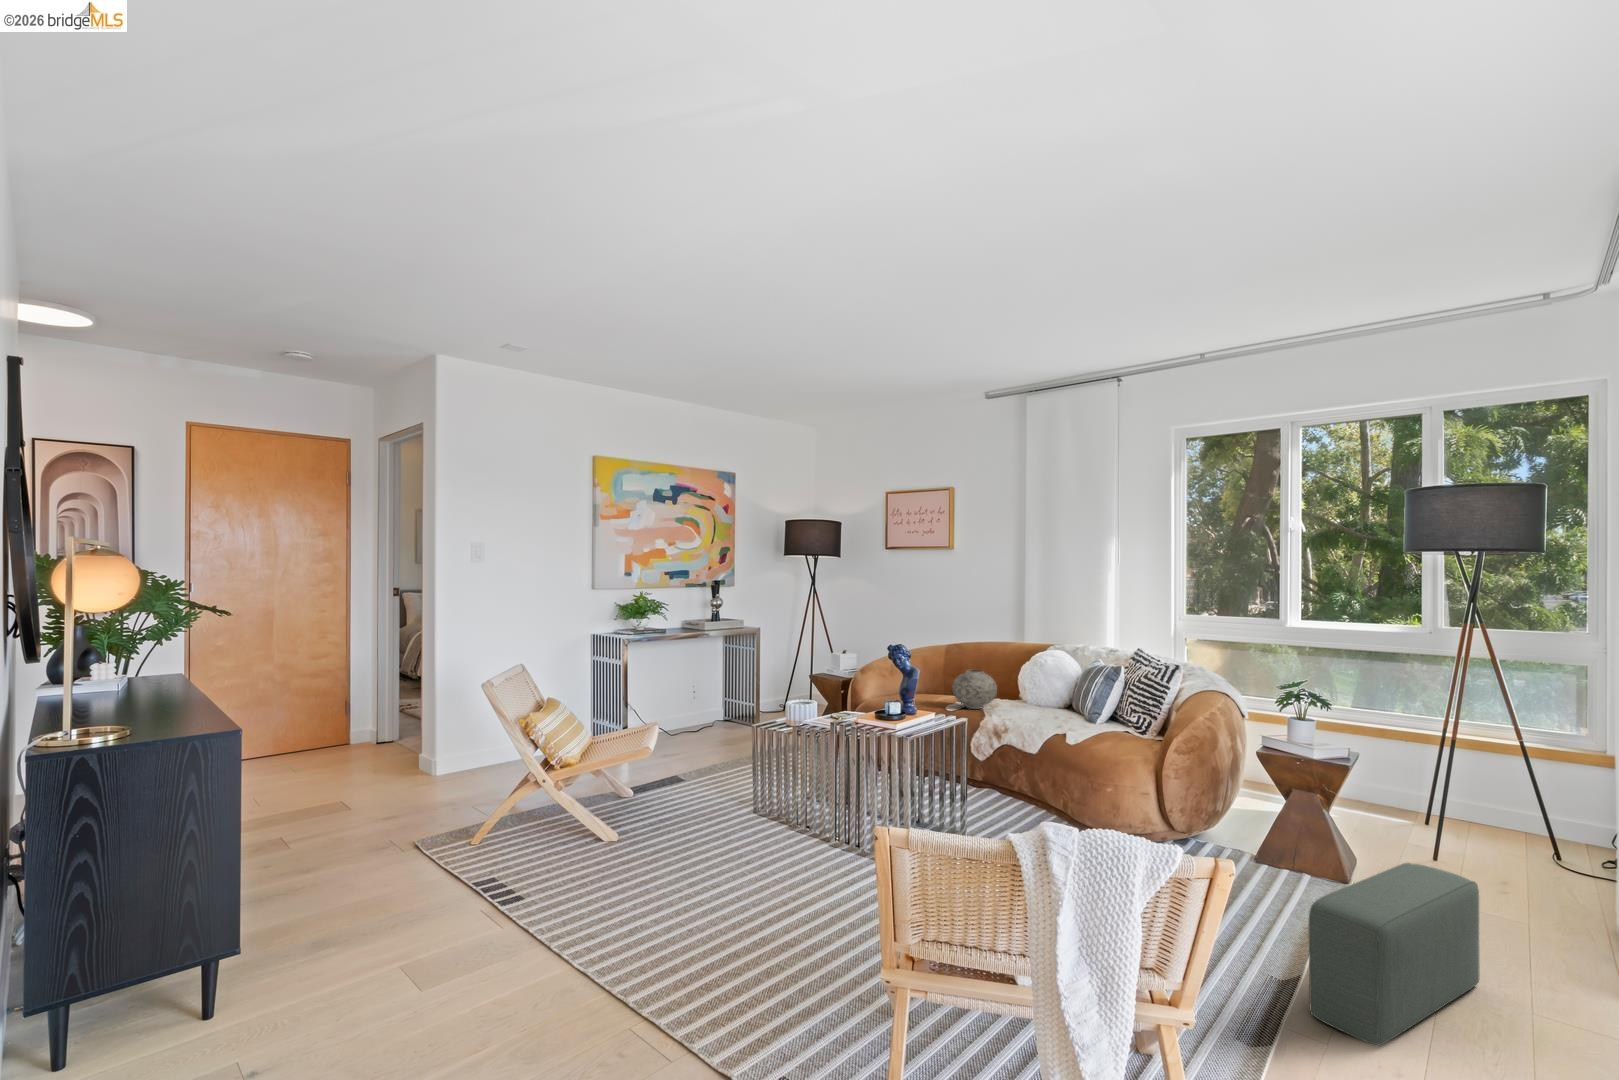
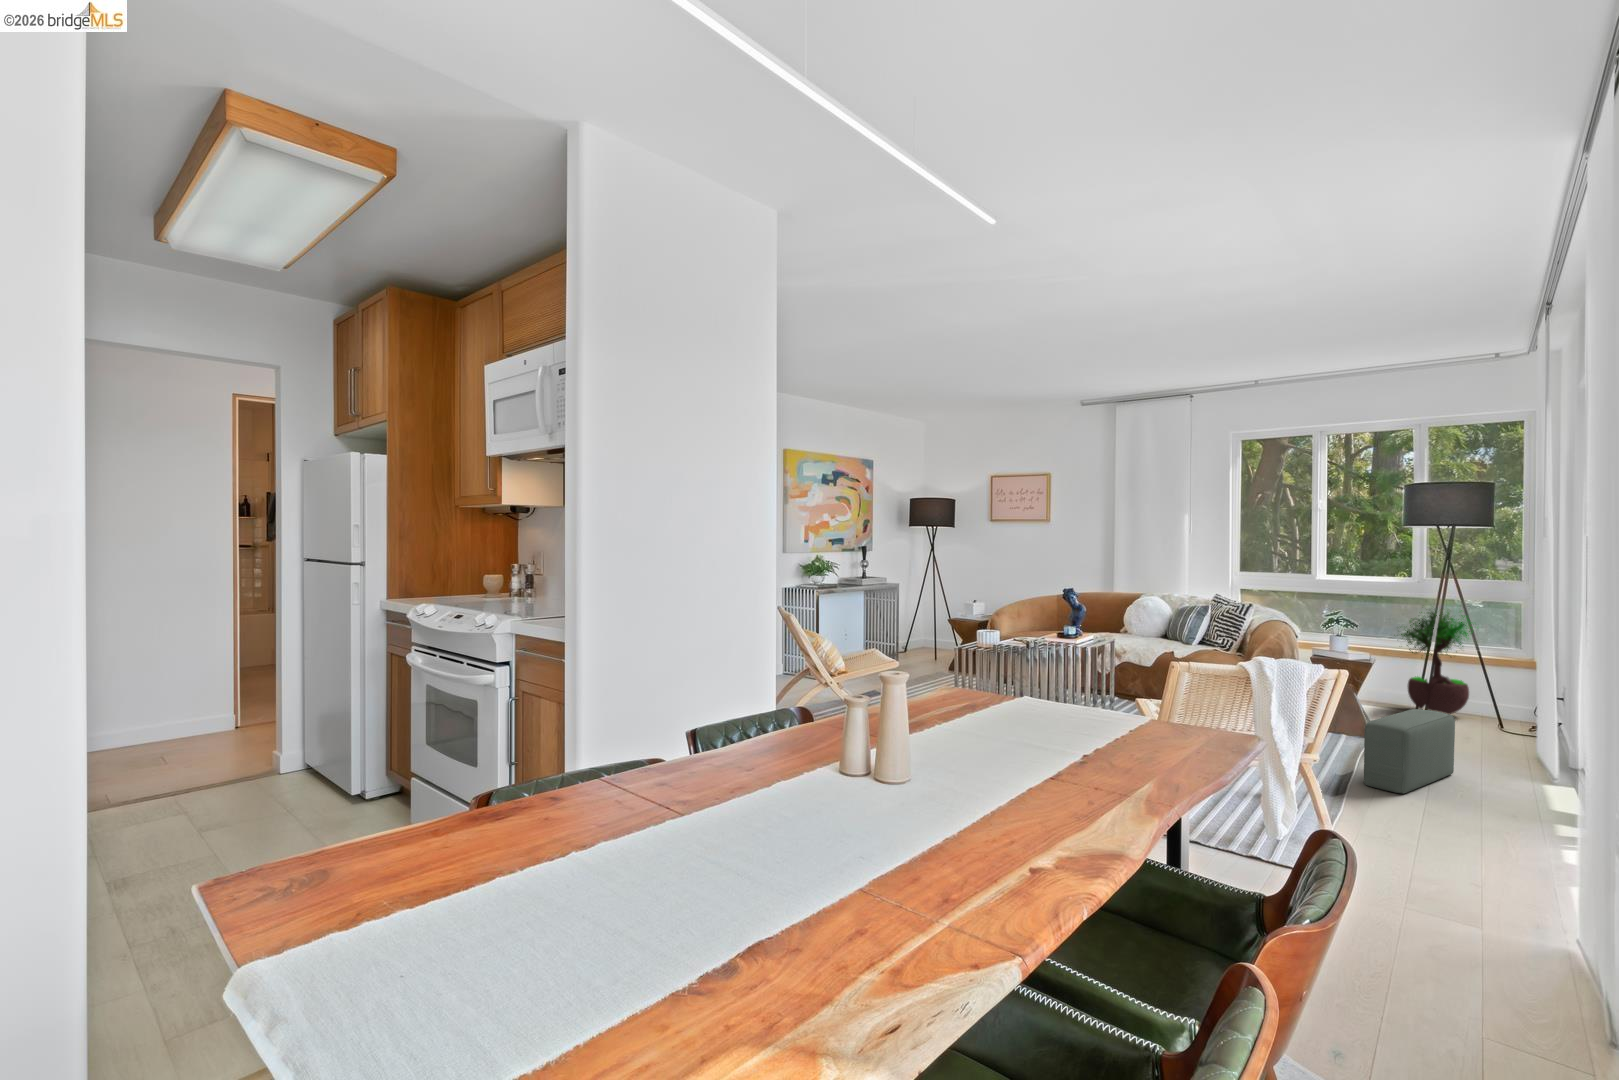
potted tree: none [1392,662,1521,835] -> present [1400,609,1472,714]
vase: present [953,670,997,709] -> none [1082,610,1116,638]

